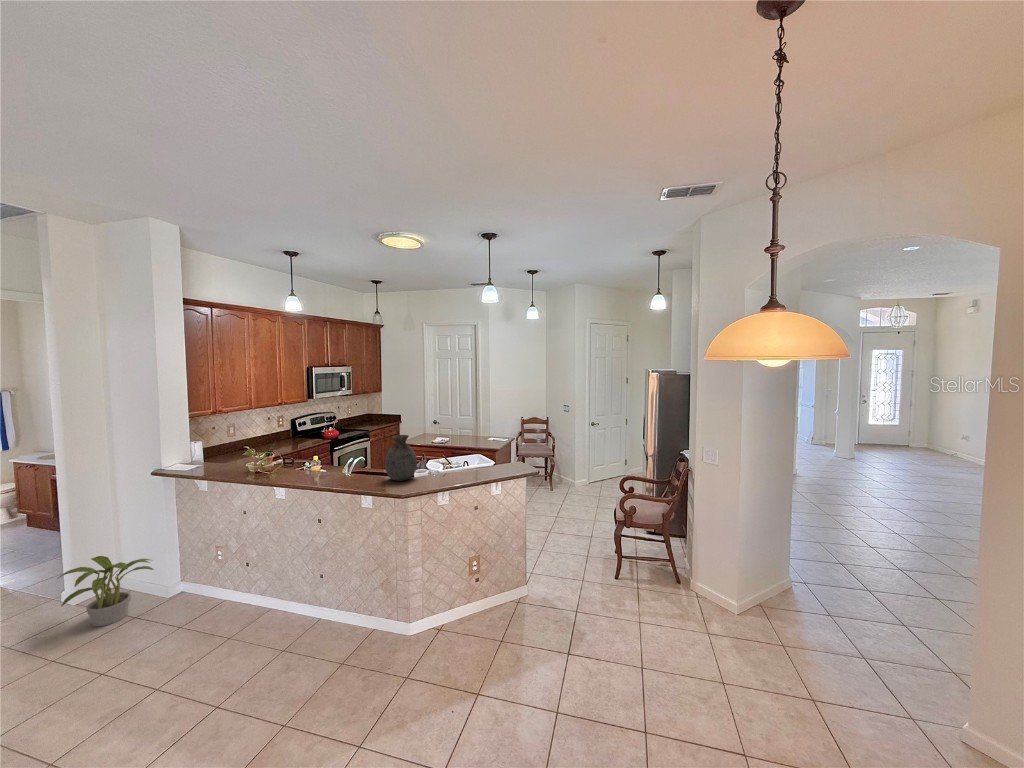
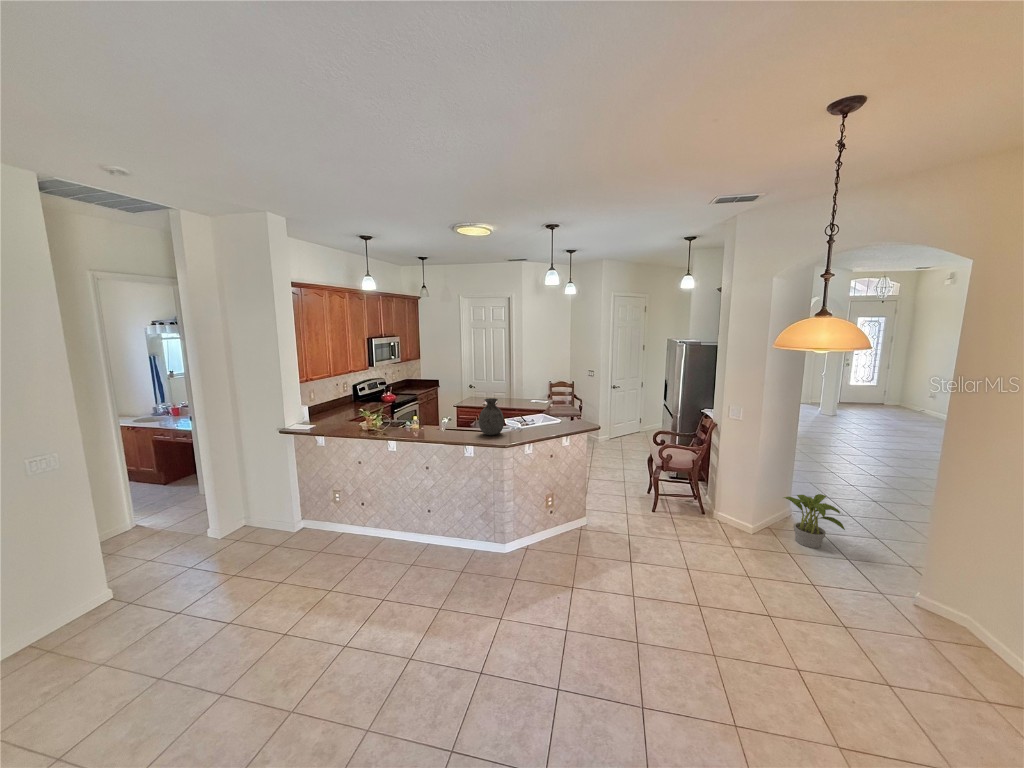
potted plant: present [57,556,154,627] -> present [784,494,845,548]

